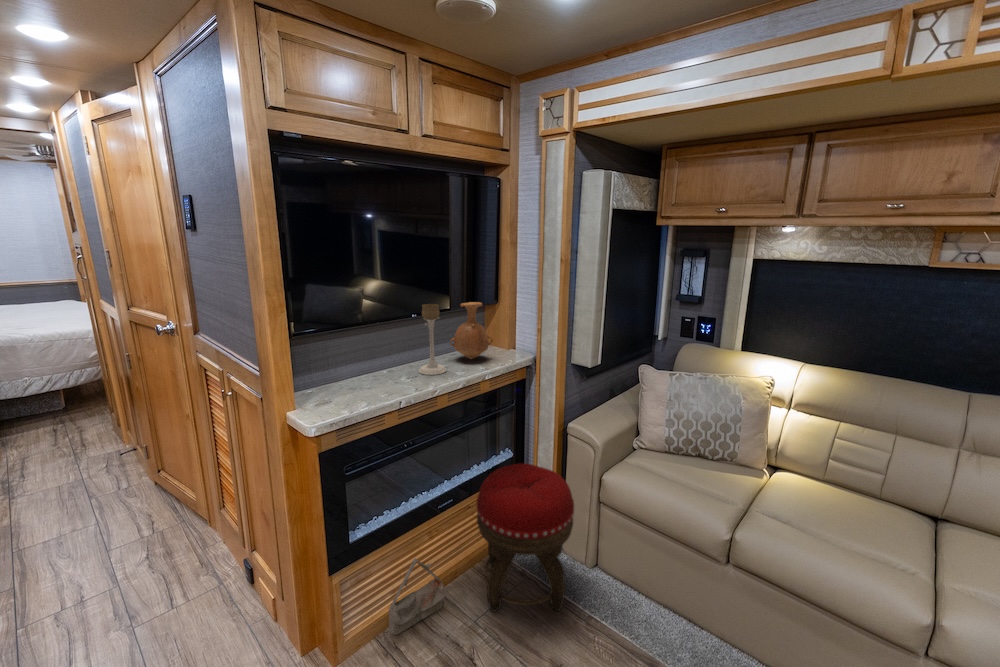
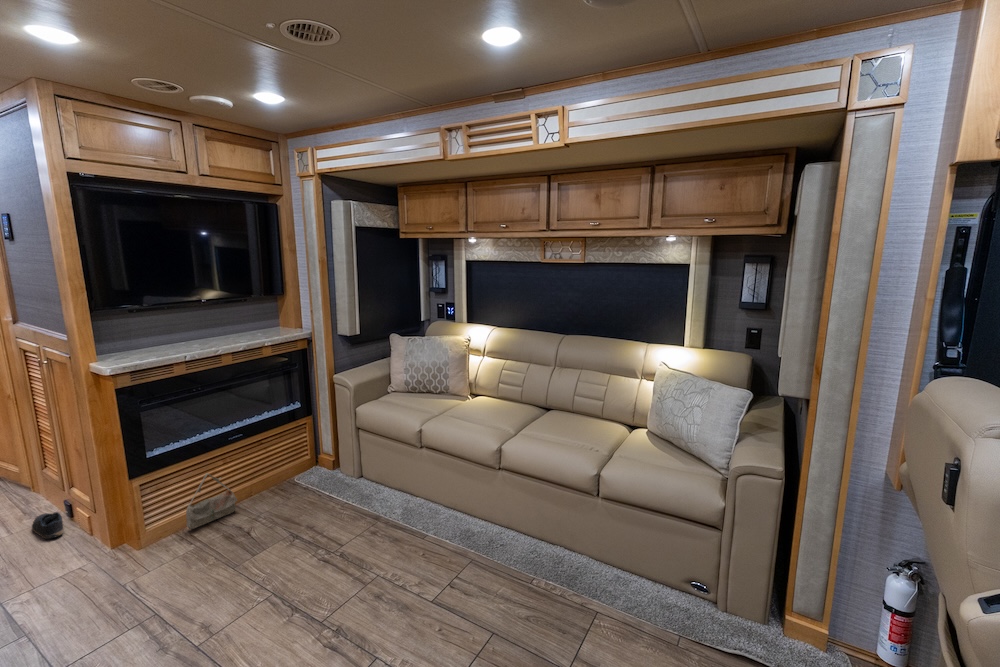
vase: present [450,302,493,359] -> none [239,293,274,335]
candle holder: present [419,304,446,375] -> none [209,293,233,344]
footstool: present [477,463,574,612] -> none [258,407,333,509]
shoe: none [210,571,243,617] -> present [32,512,63,539]

